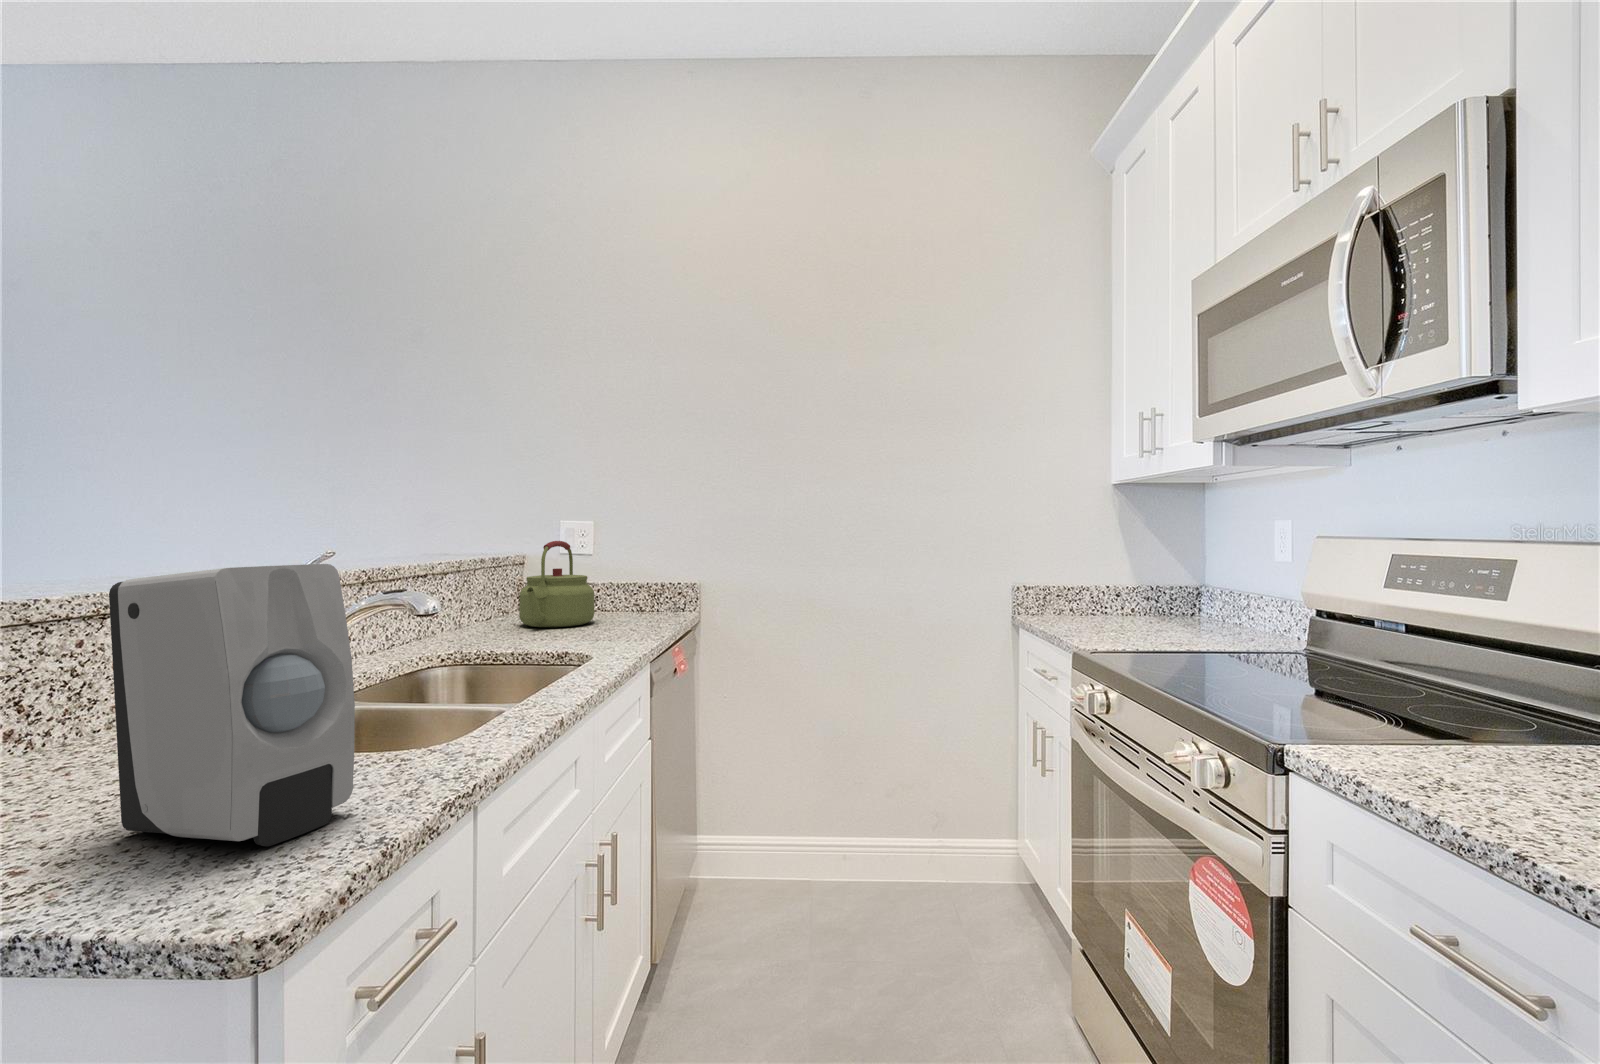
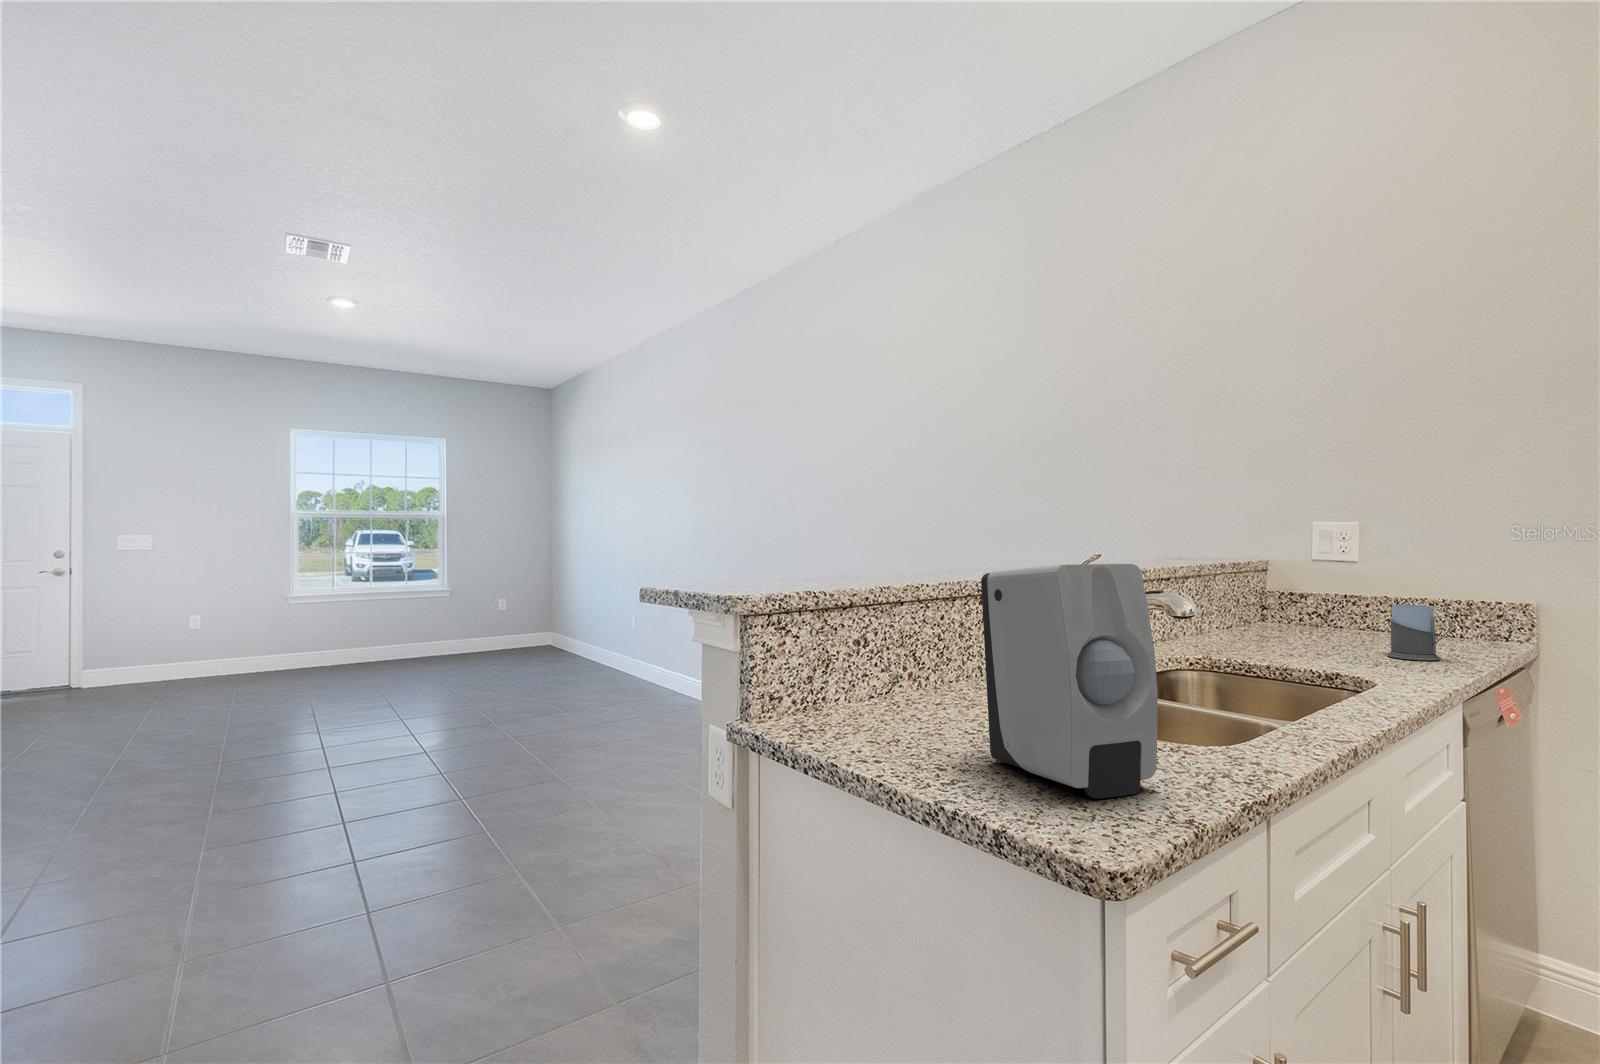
kettle: present [519,541,595,627] -> none [1268,547,1367,644]
mug: none [606,588,647,633] -> present [1387,605,1452,660]

